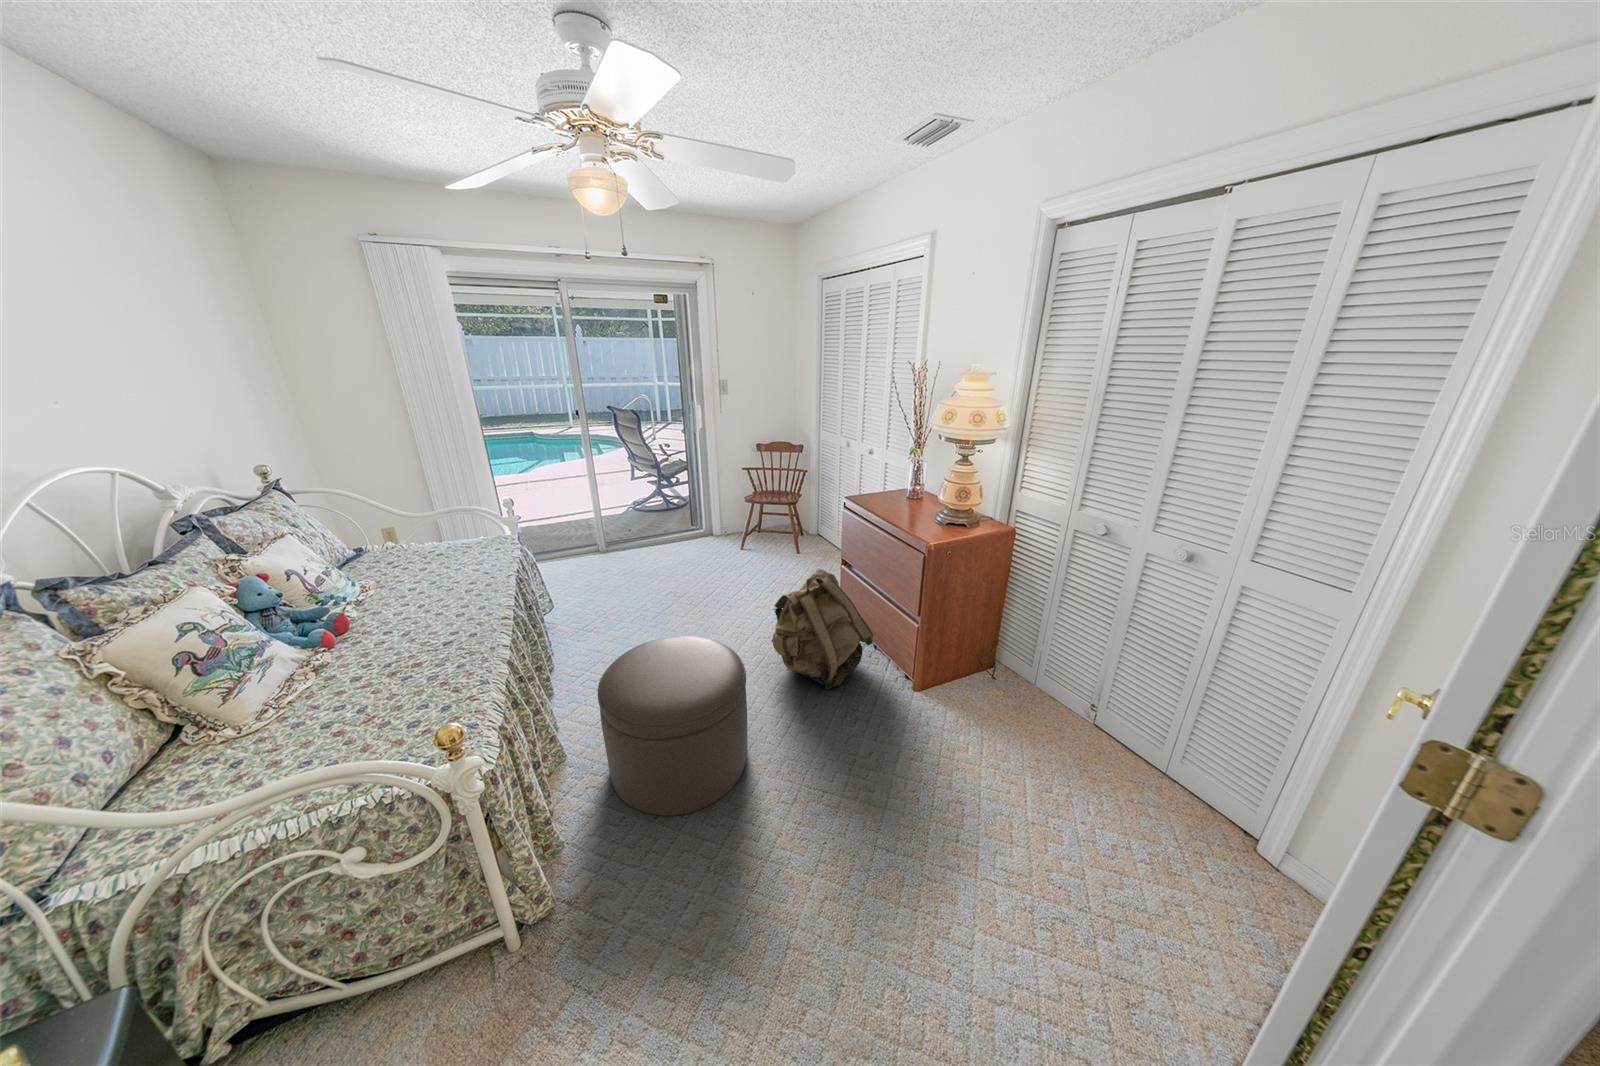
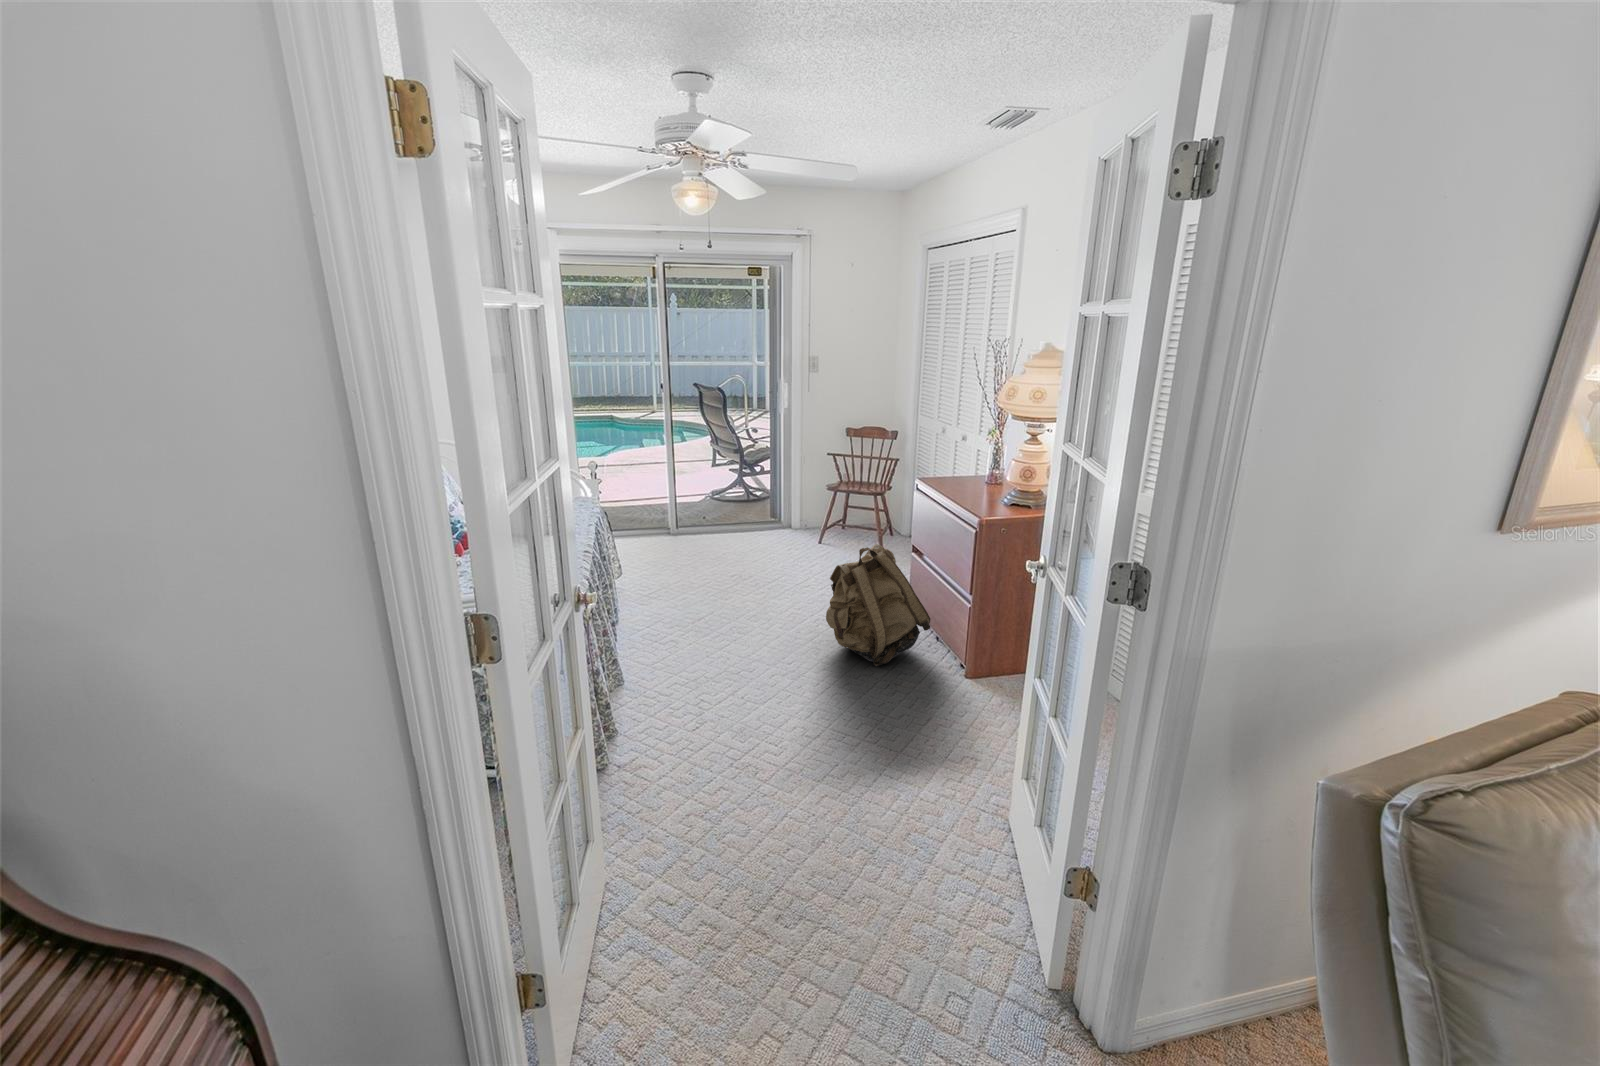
ottoman: present [598,636,748,816] -> none [657,588,786,733]

